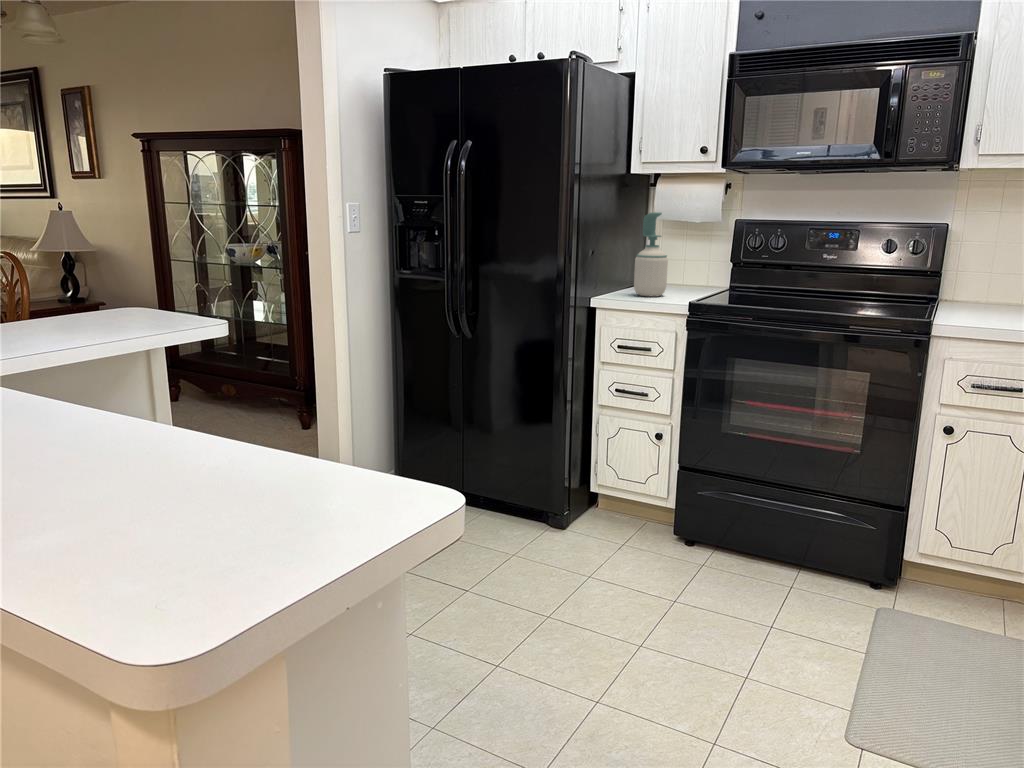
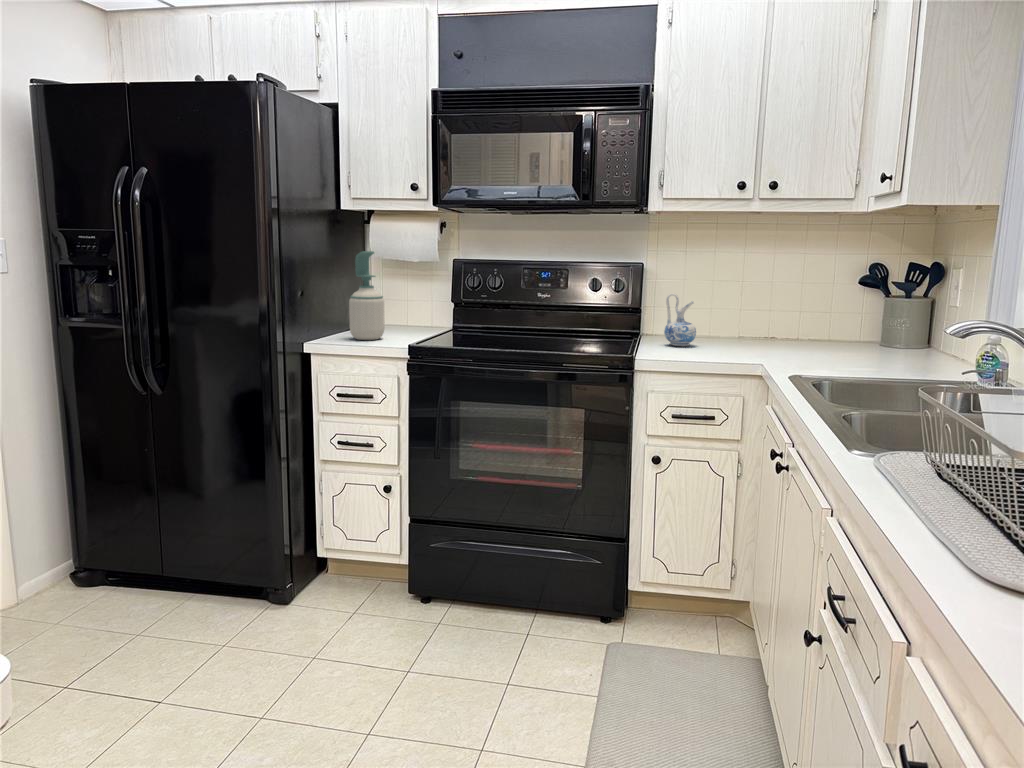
ceramic pitcher: none [966,257,1004,314] -> present [664,293,696,346]

